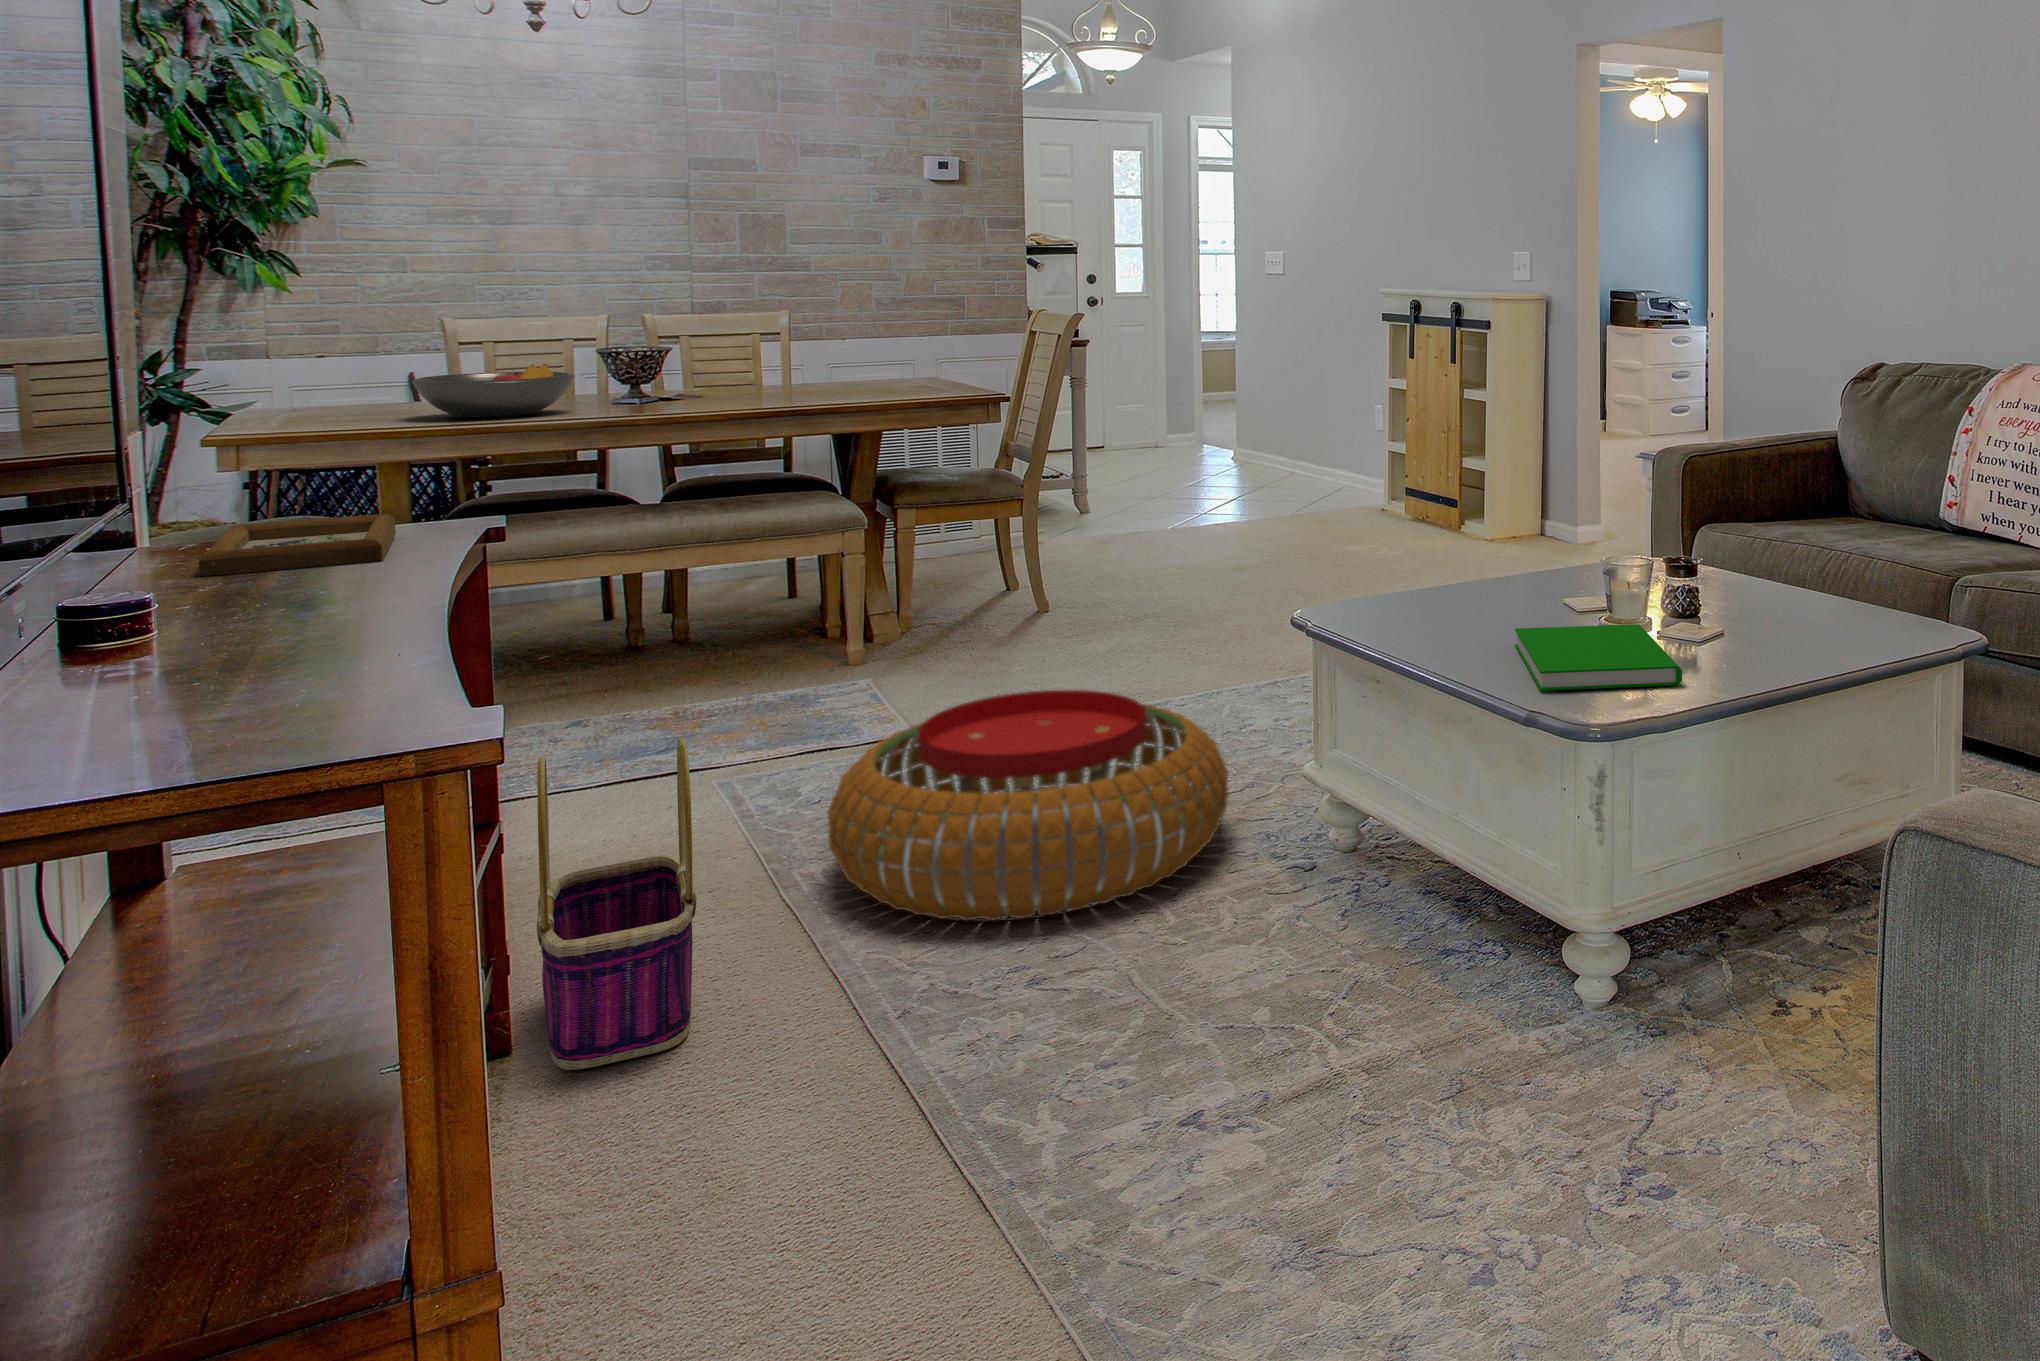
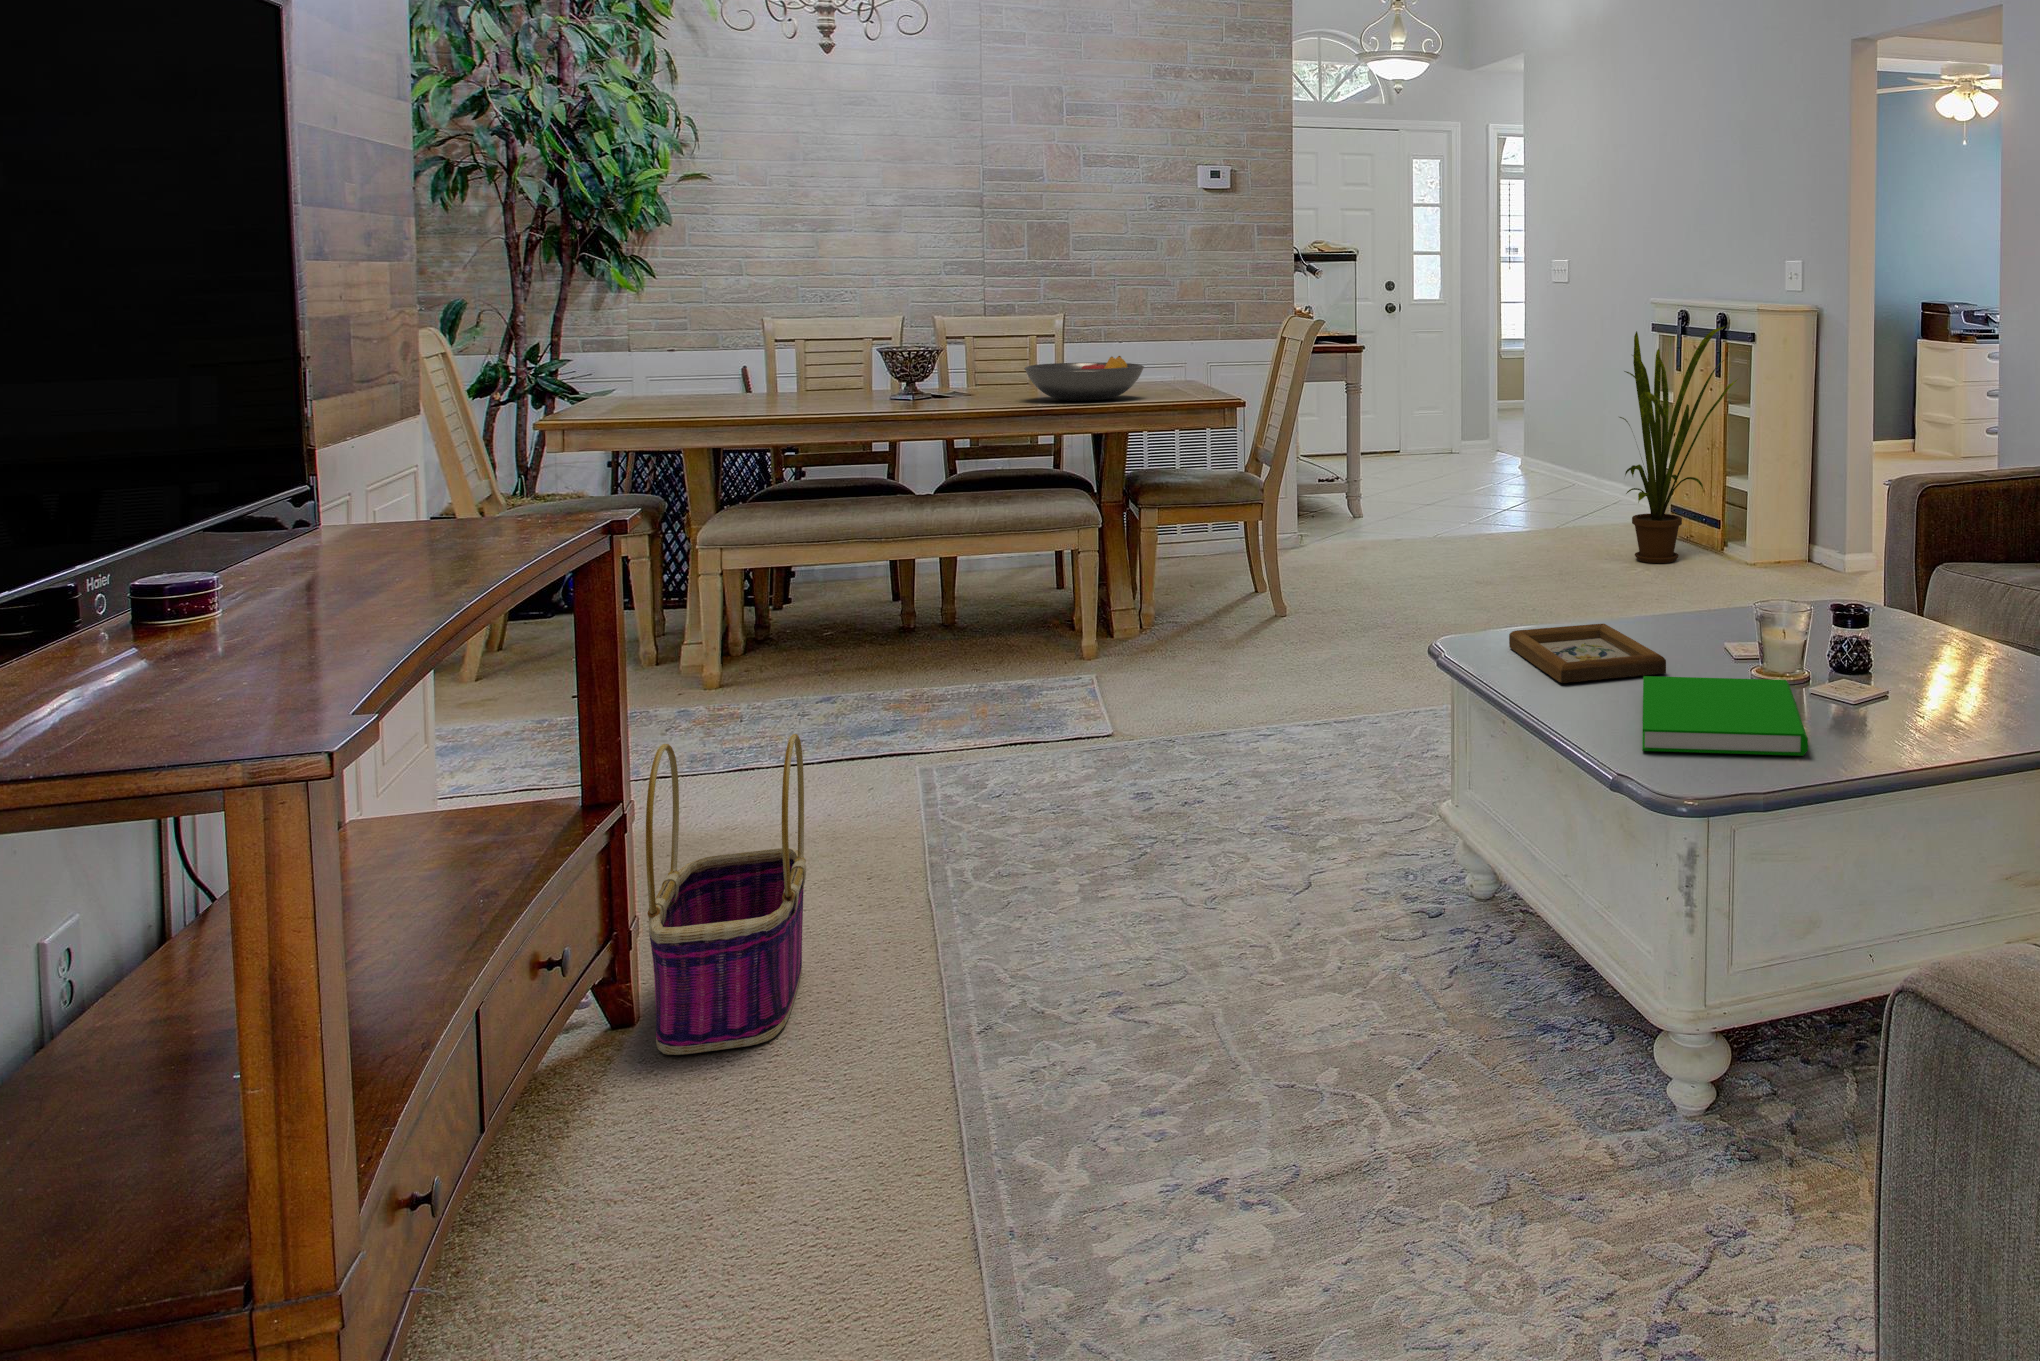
house plant: none [1364,315,1480,541] -> present [1620,327,1738,563]
fruit bowl: present [412,364,575,418] -> present [1024,356,1144,401]
picture frame: present [199,514,396,577] -> present [1509,624,1666,683]
pouf: present [828,690,1228,920] -> none [963,706,1364,943]

